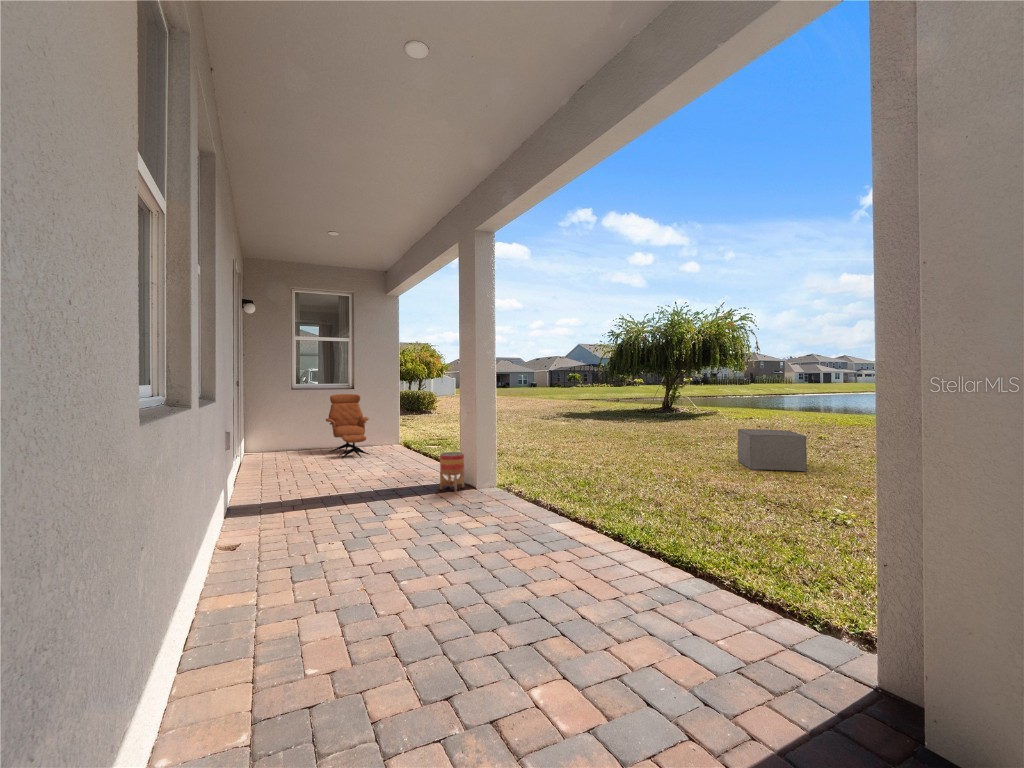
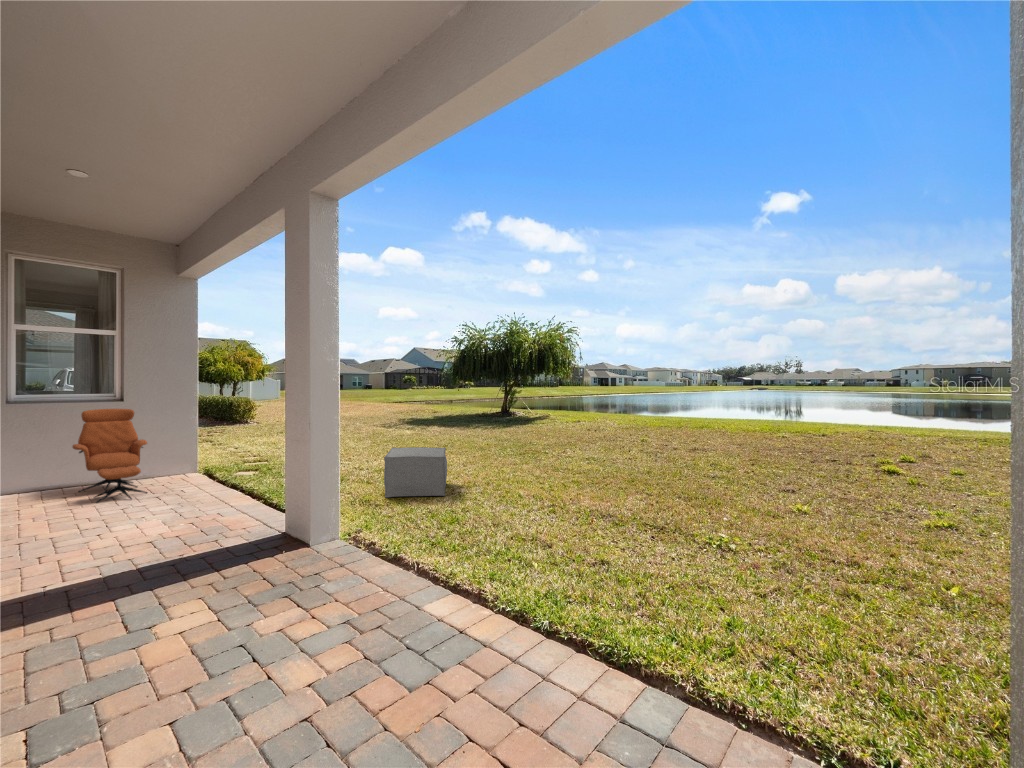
ottoman: present [738,429,807,472] -> present [384,447,447,497]
planter: present [440,452,464,491] -> none [253,495,291,552]

